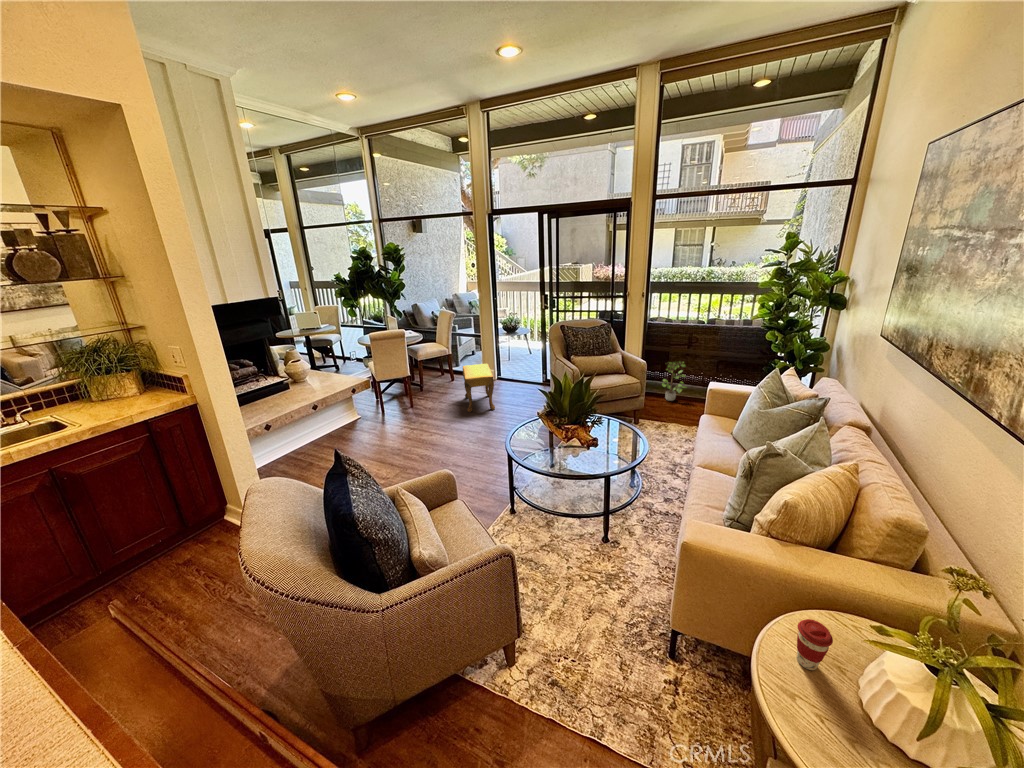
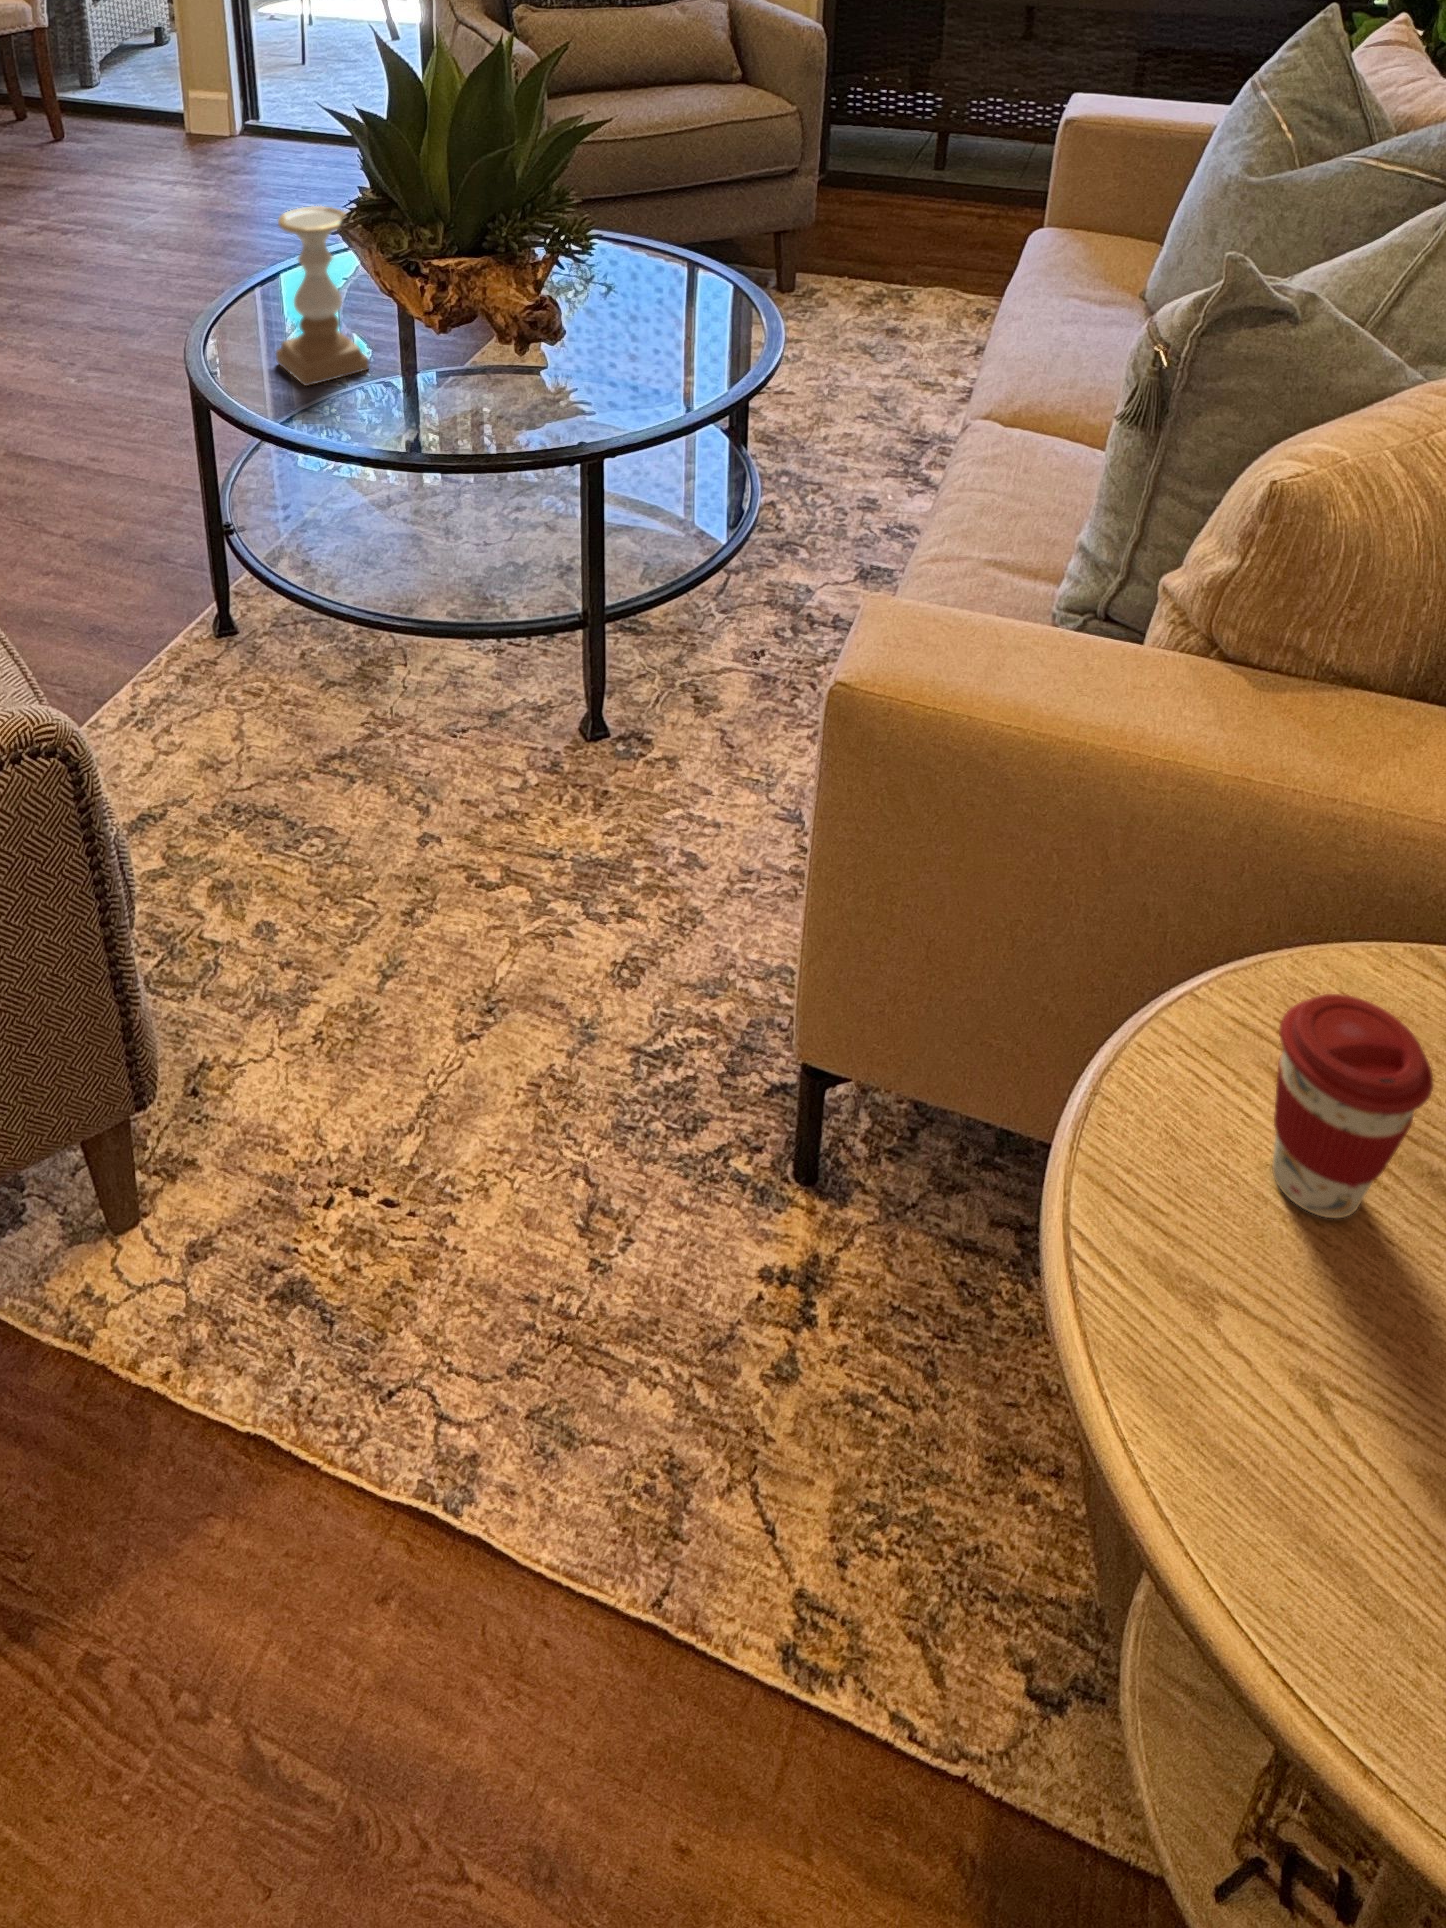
potted plant: present [662,362,686,401] -> none [889,35,995,202]
footstool: present [463,364,495,412] -> none [85,58,216,253]
candle holder: none [526,412,549,455] -> present [276,206,369,386]

